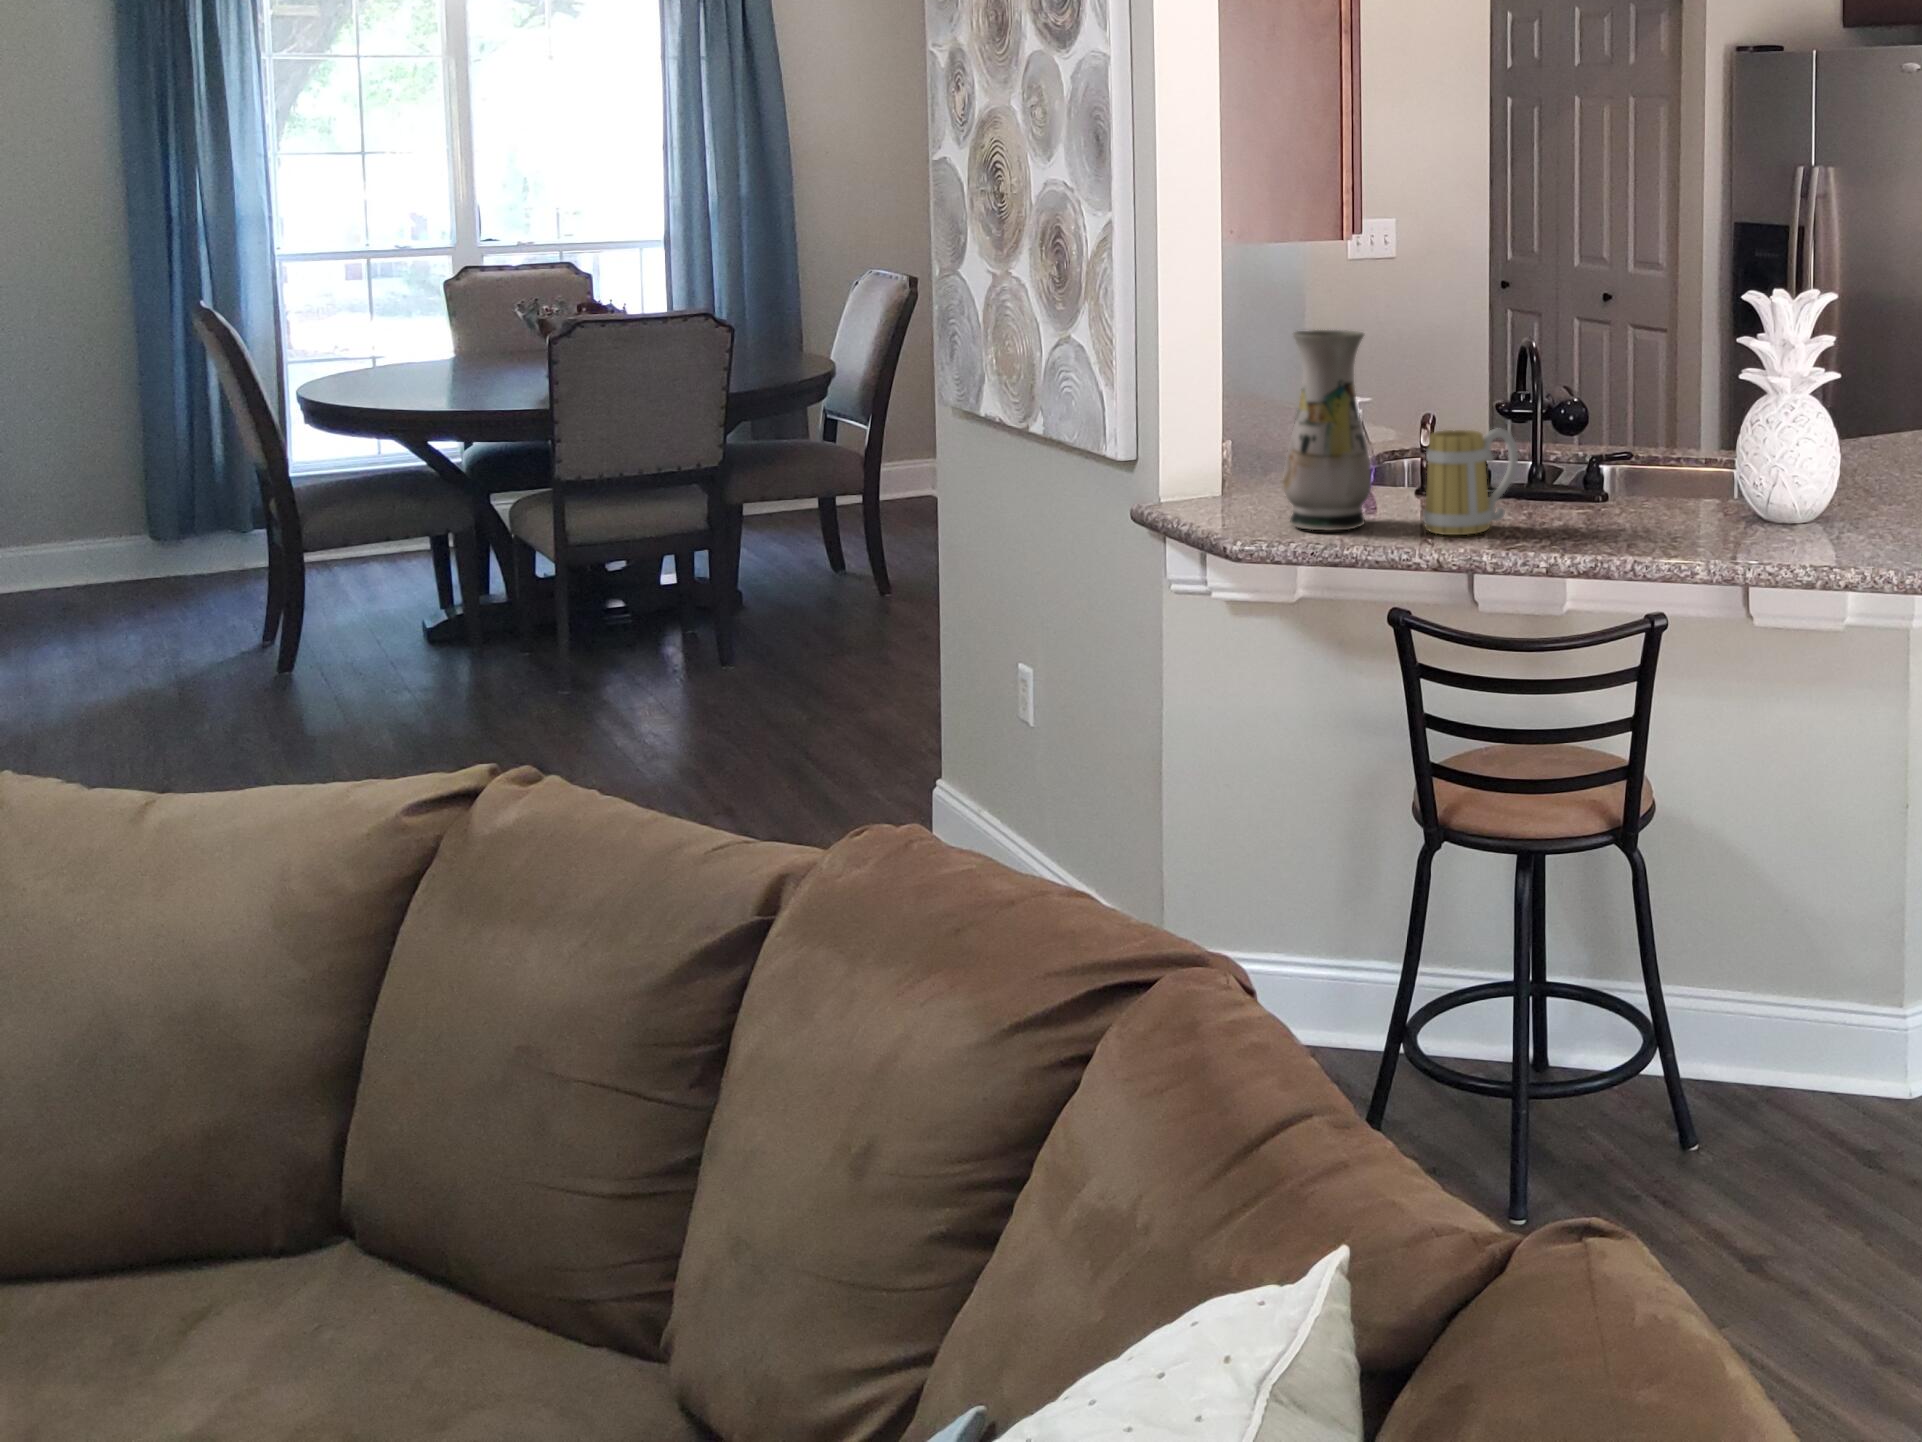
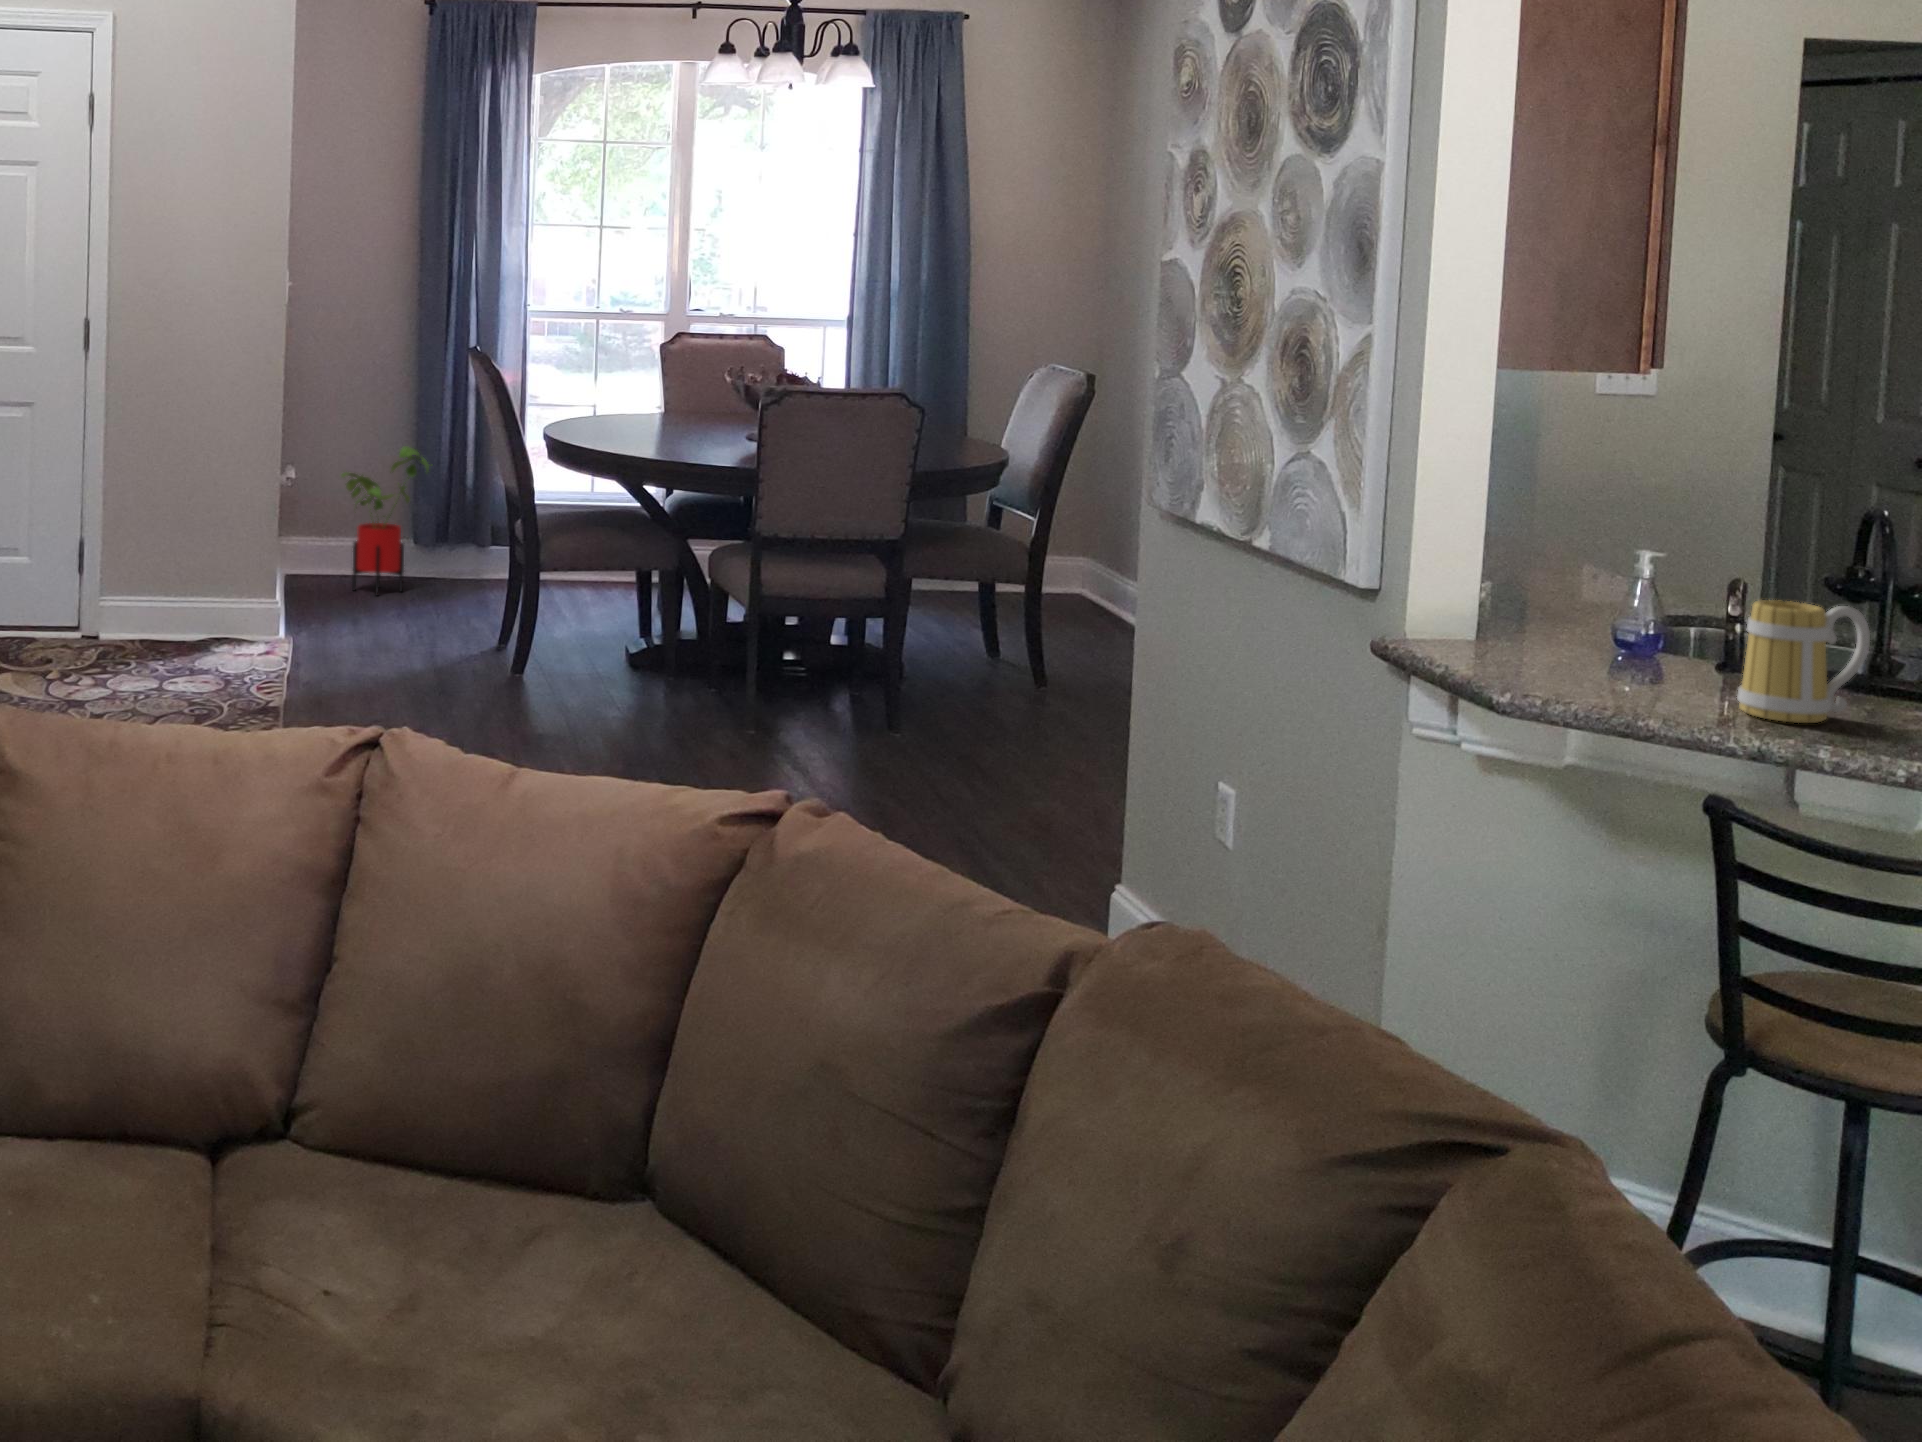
vase: present [1283,330,1372,531] -> none [1562,471,1676,696]
house plant: none [37,421,166,601] -> present [342,446,429,594]

